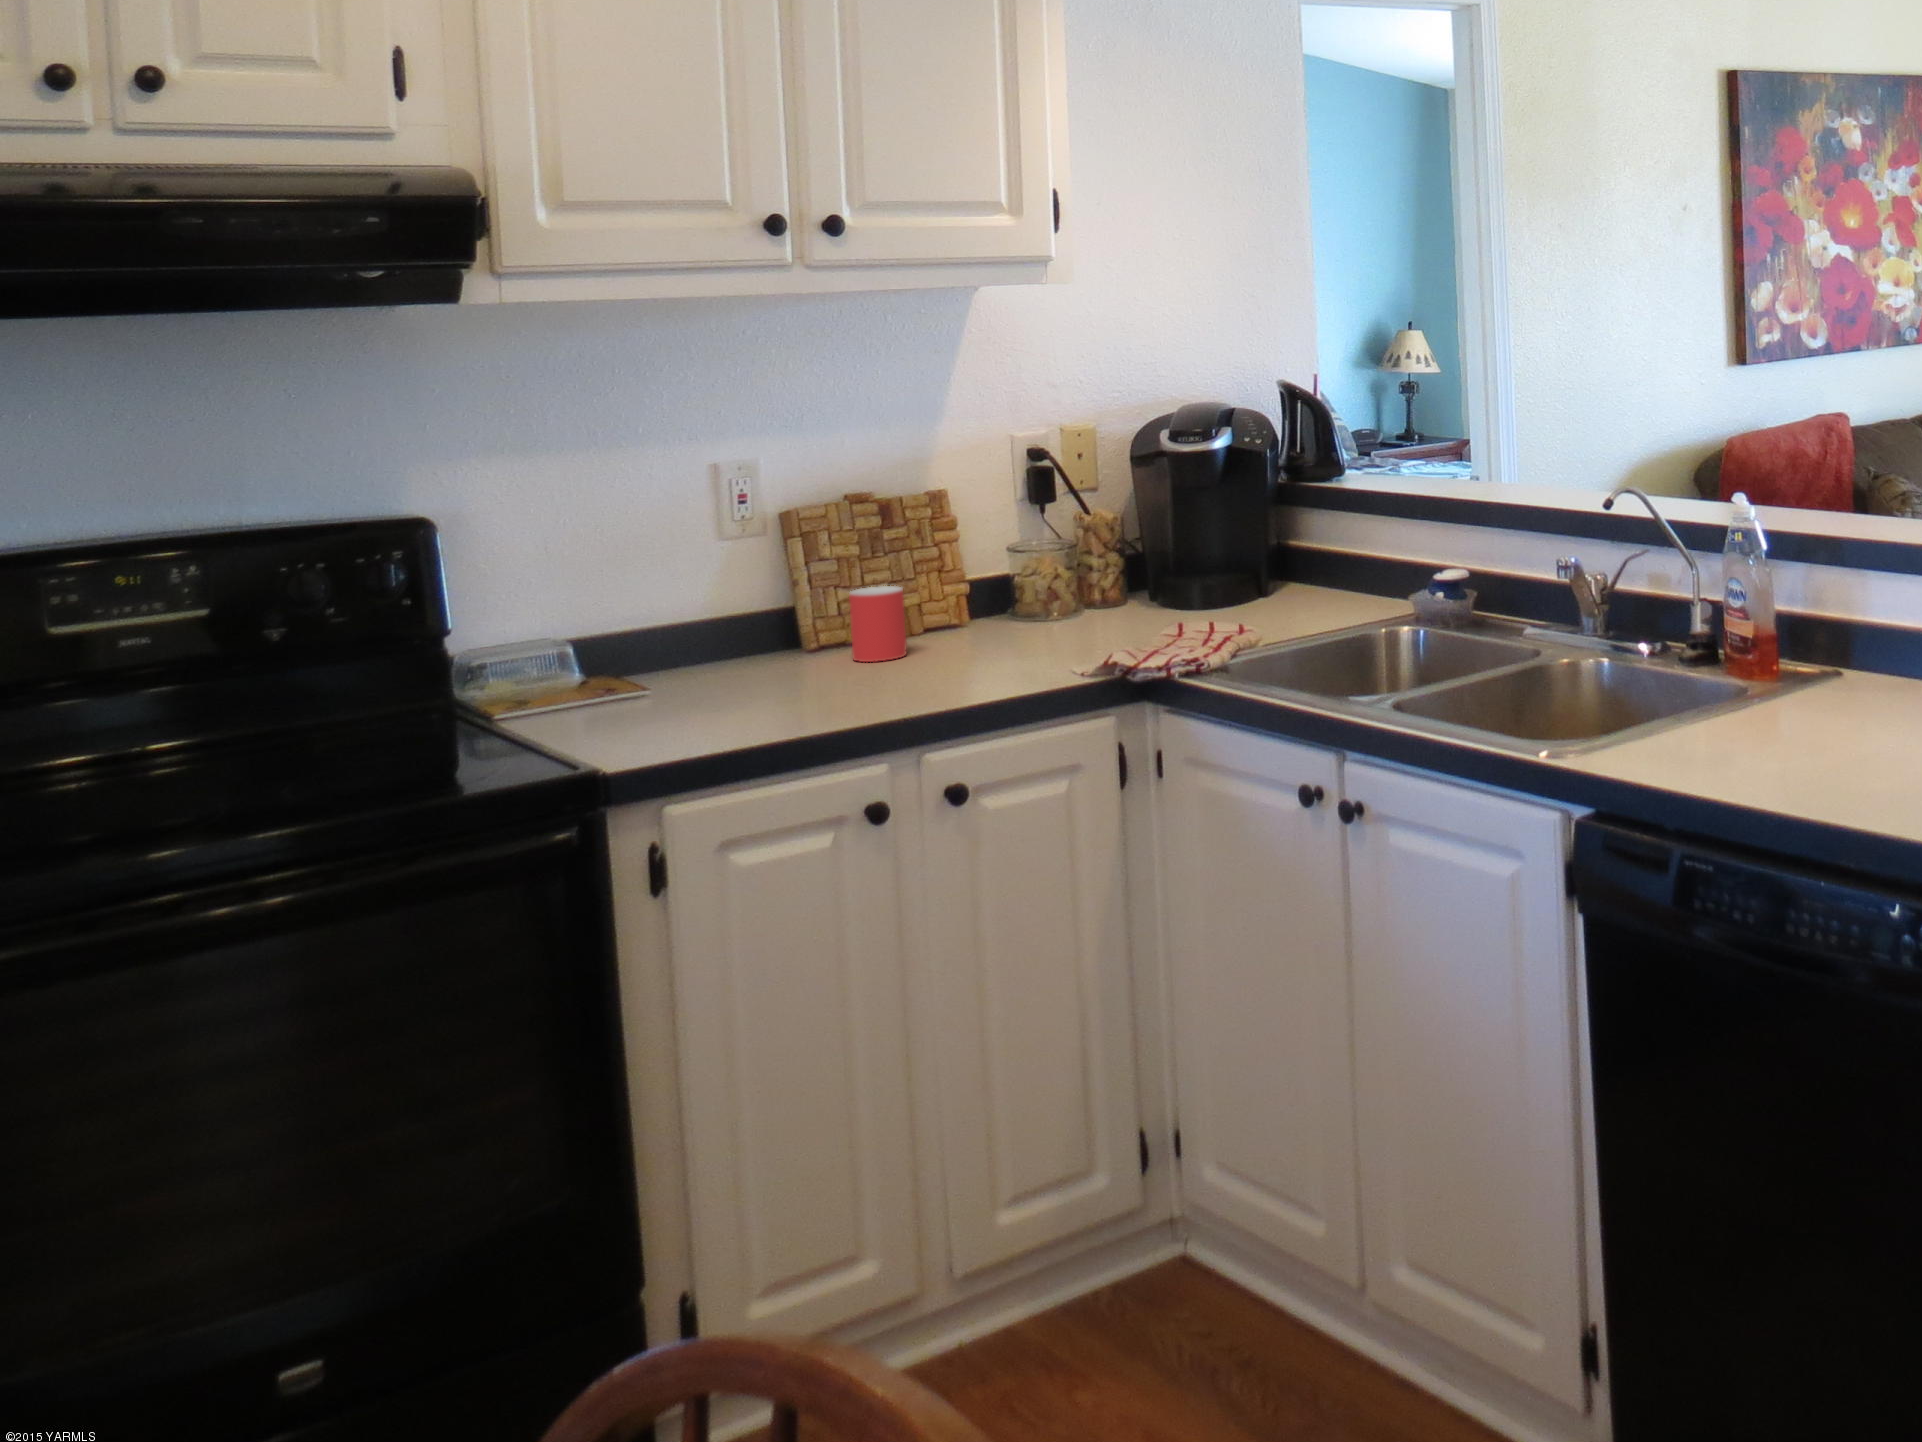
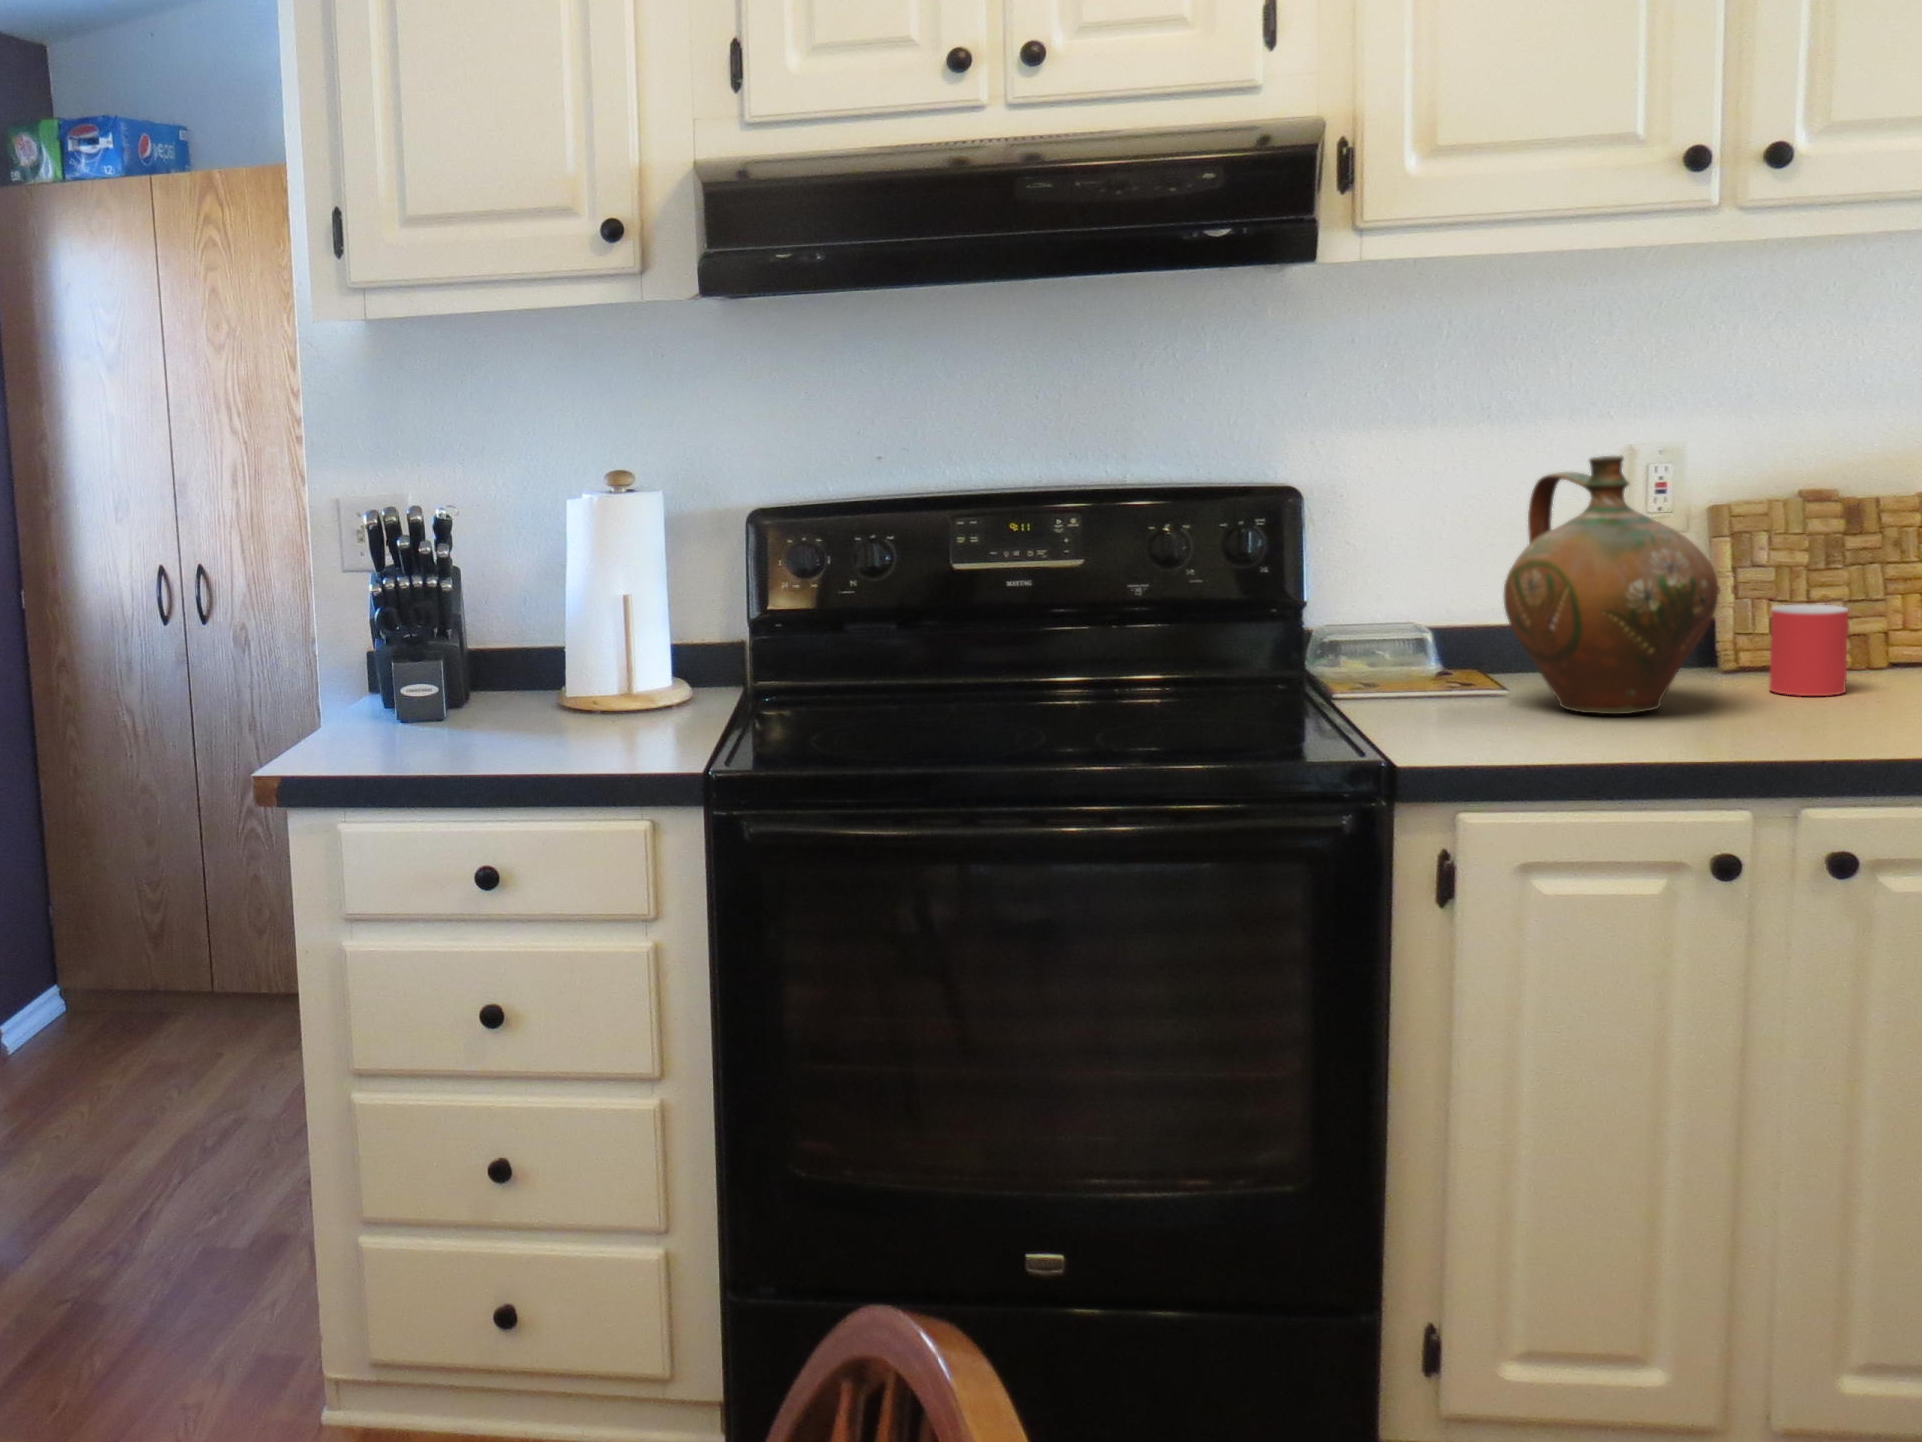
ceramic jug: none [653,475,823,700] -> present [1503,455,1718,714]

